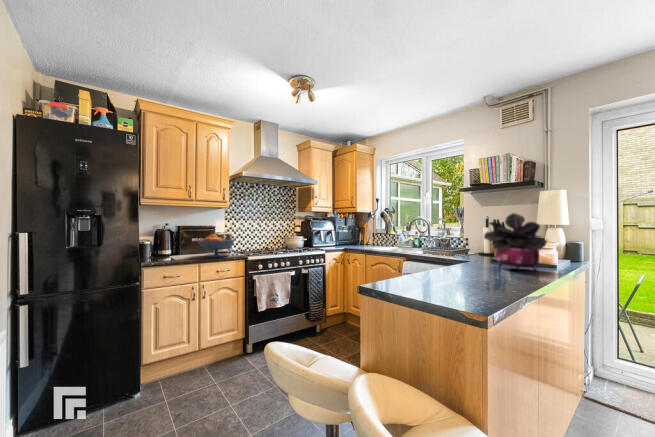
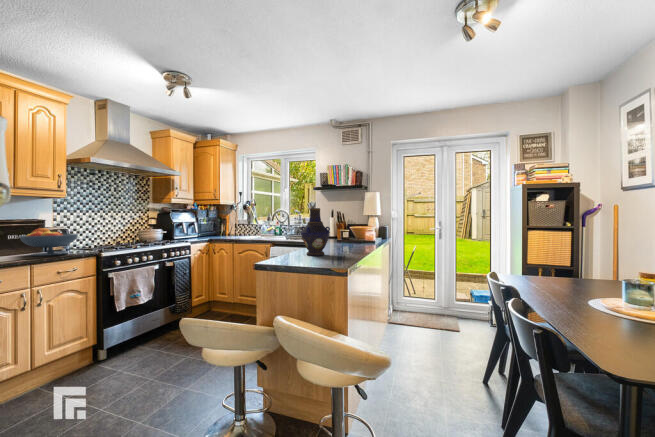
potted plant: present [484,213,547,271] -> none [334,207,370,246]
vase: none [422,217,467,285] -> present [301,208,330,256]

